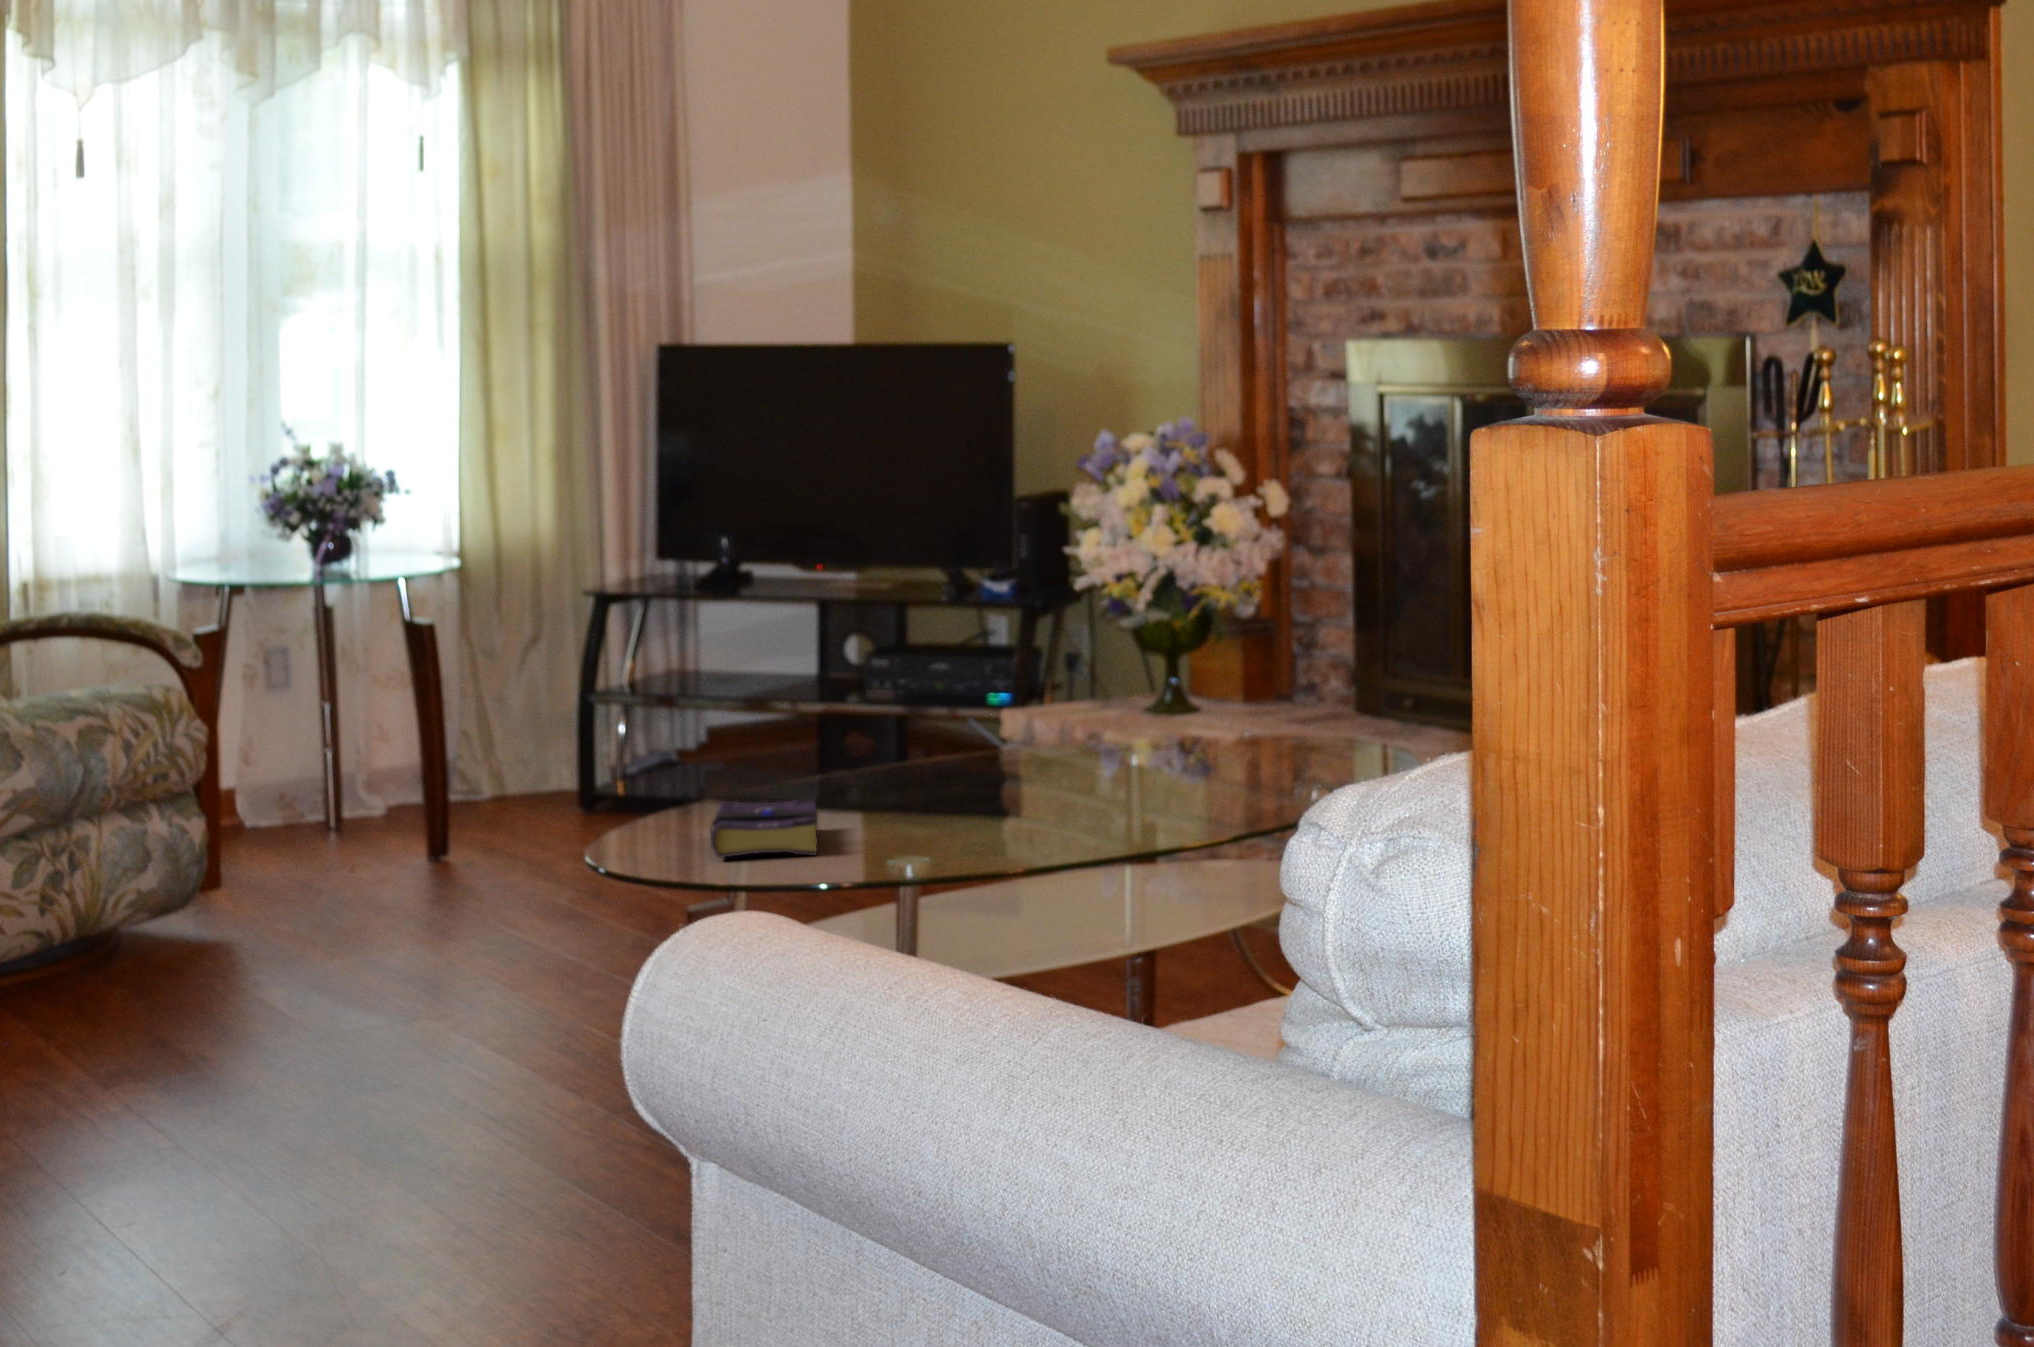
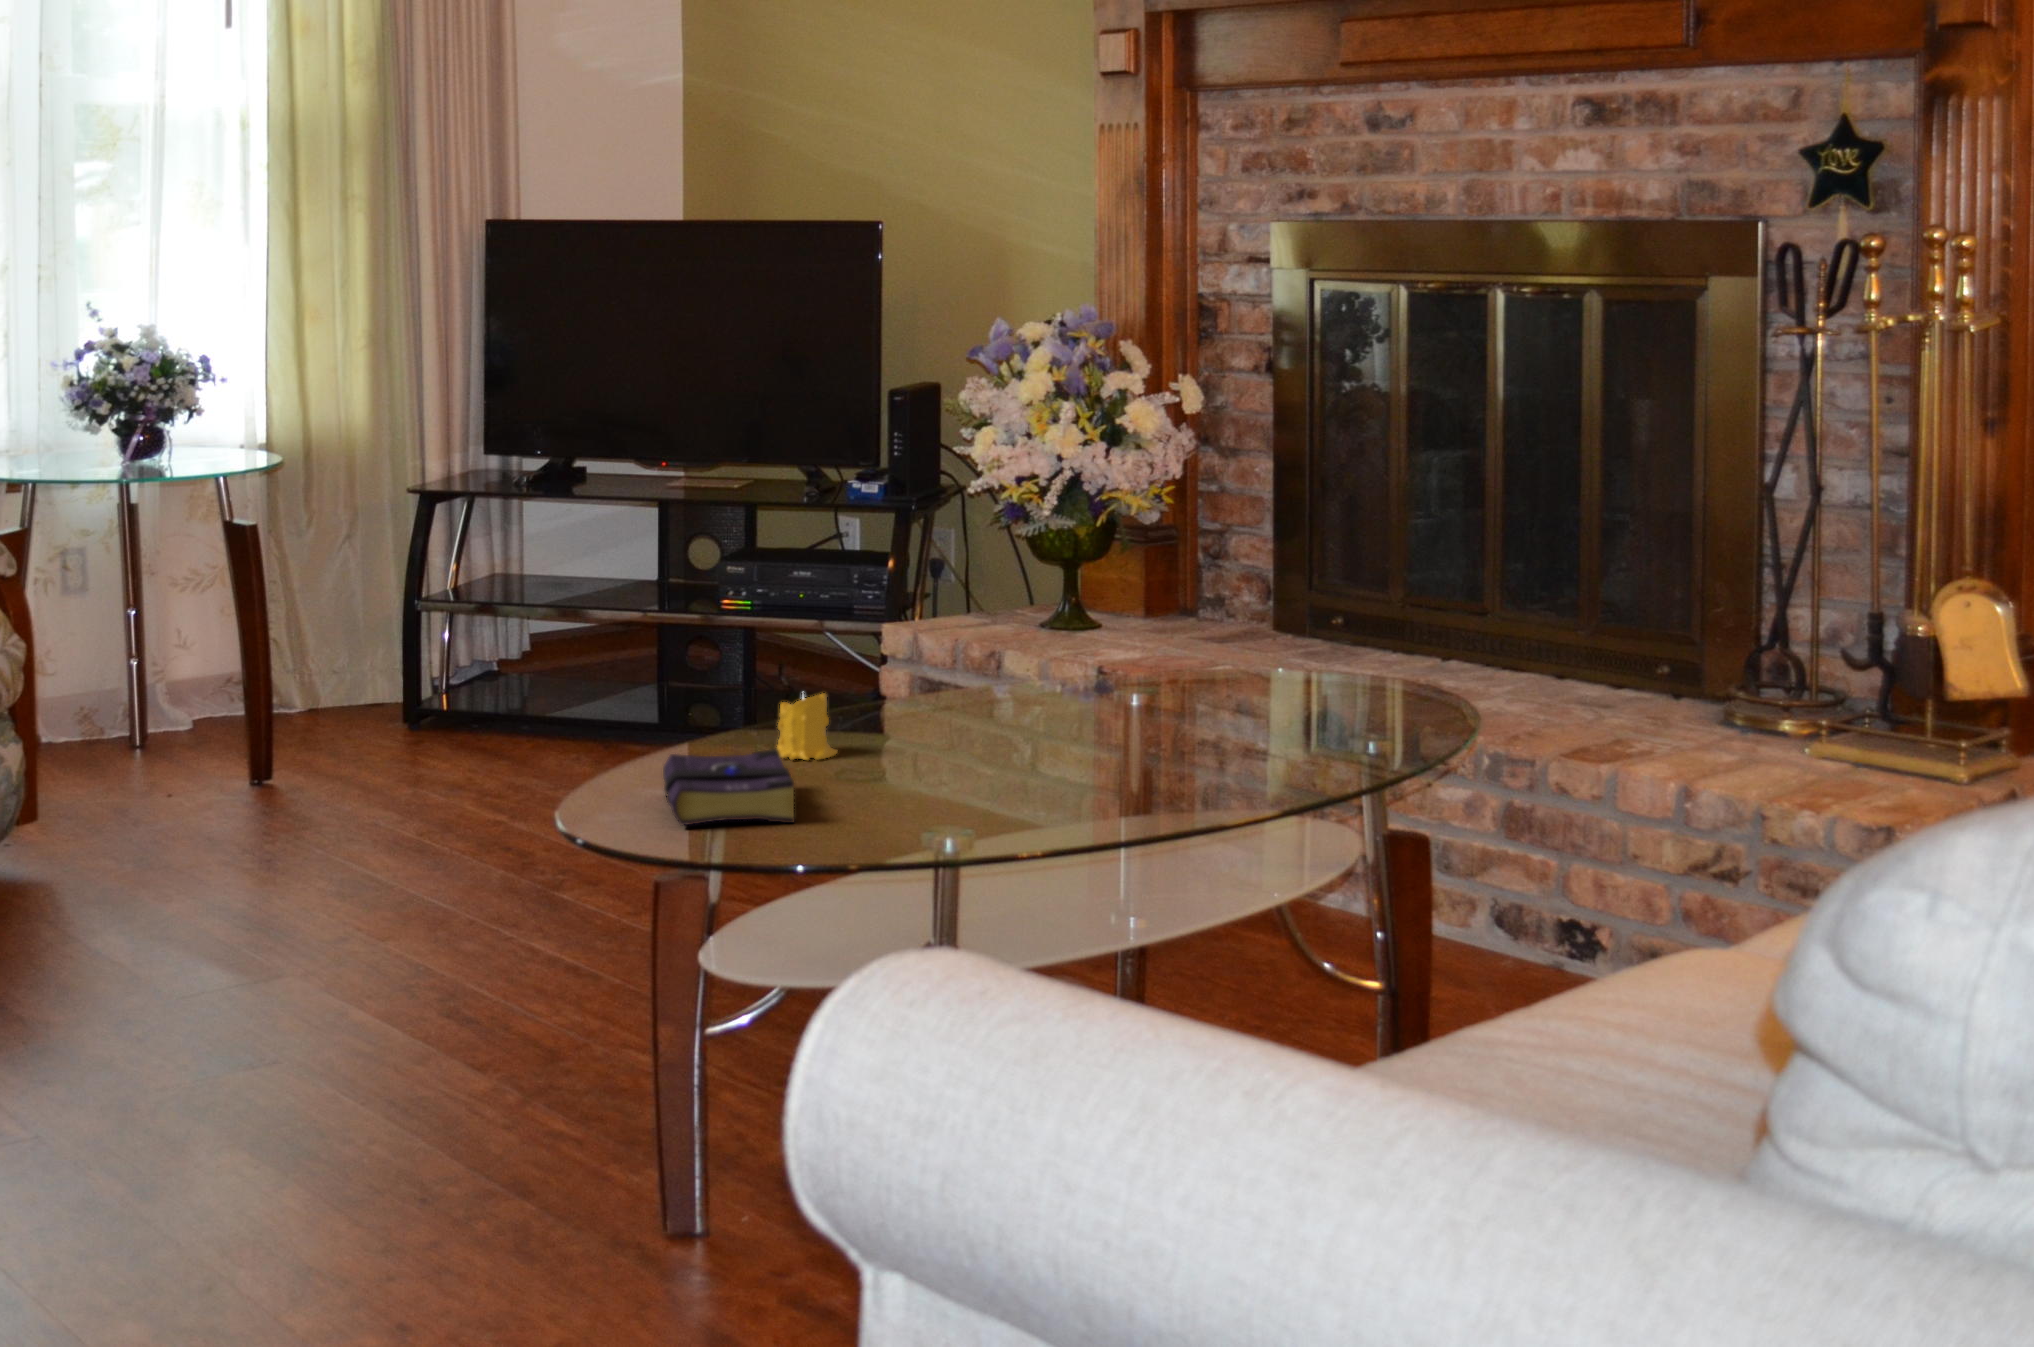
candle: none [822,747,880,809] -> present [777,693,837,760]

